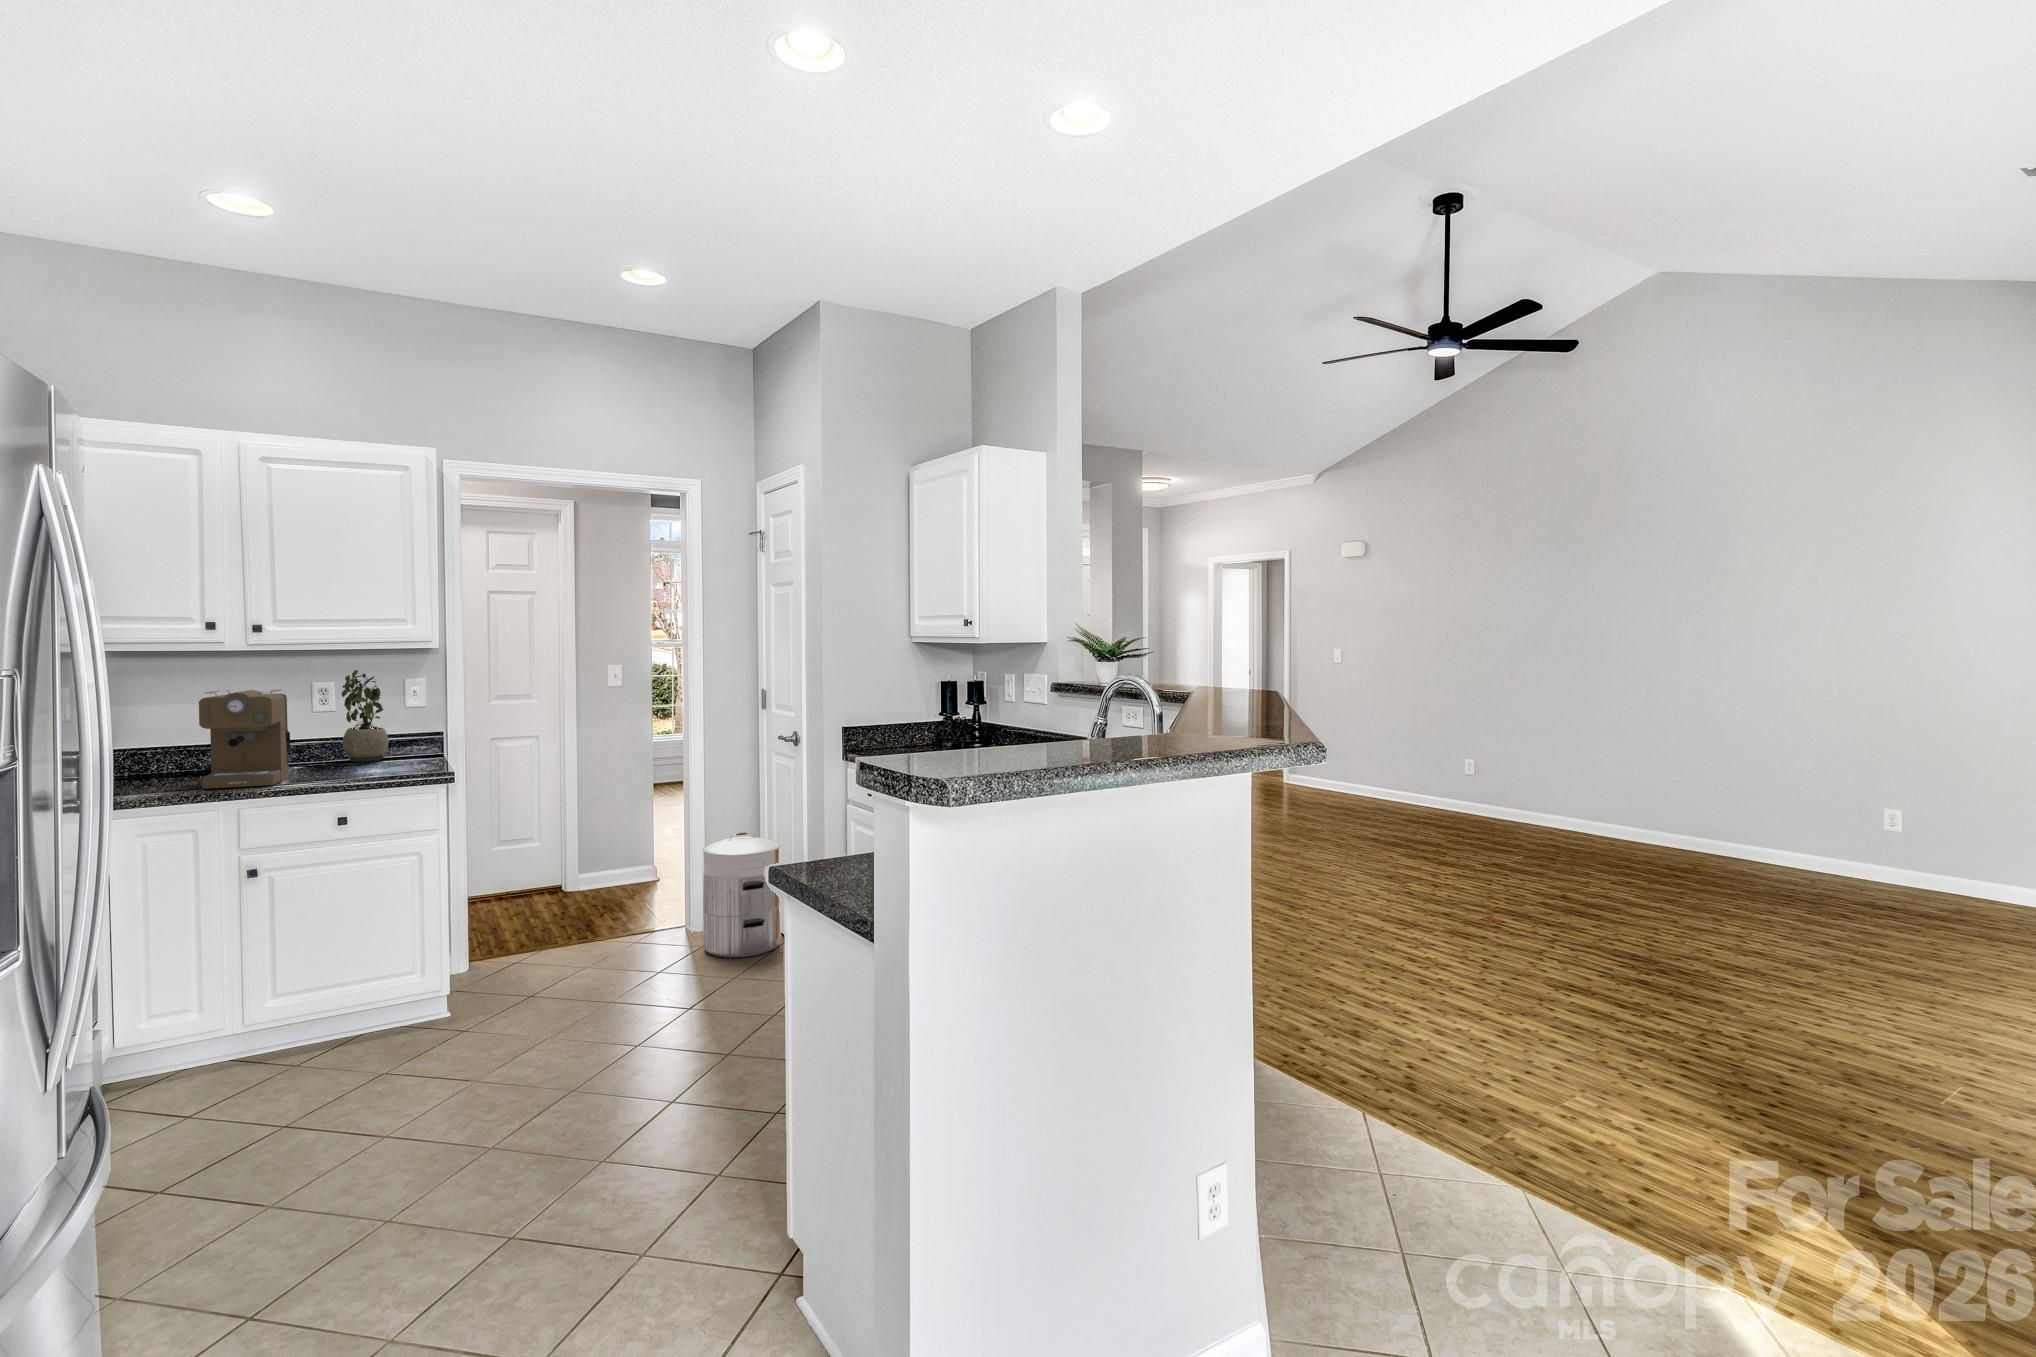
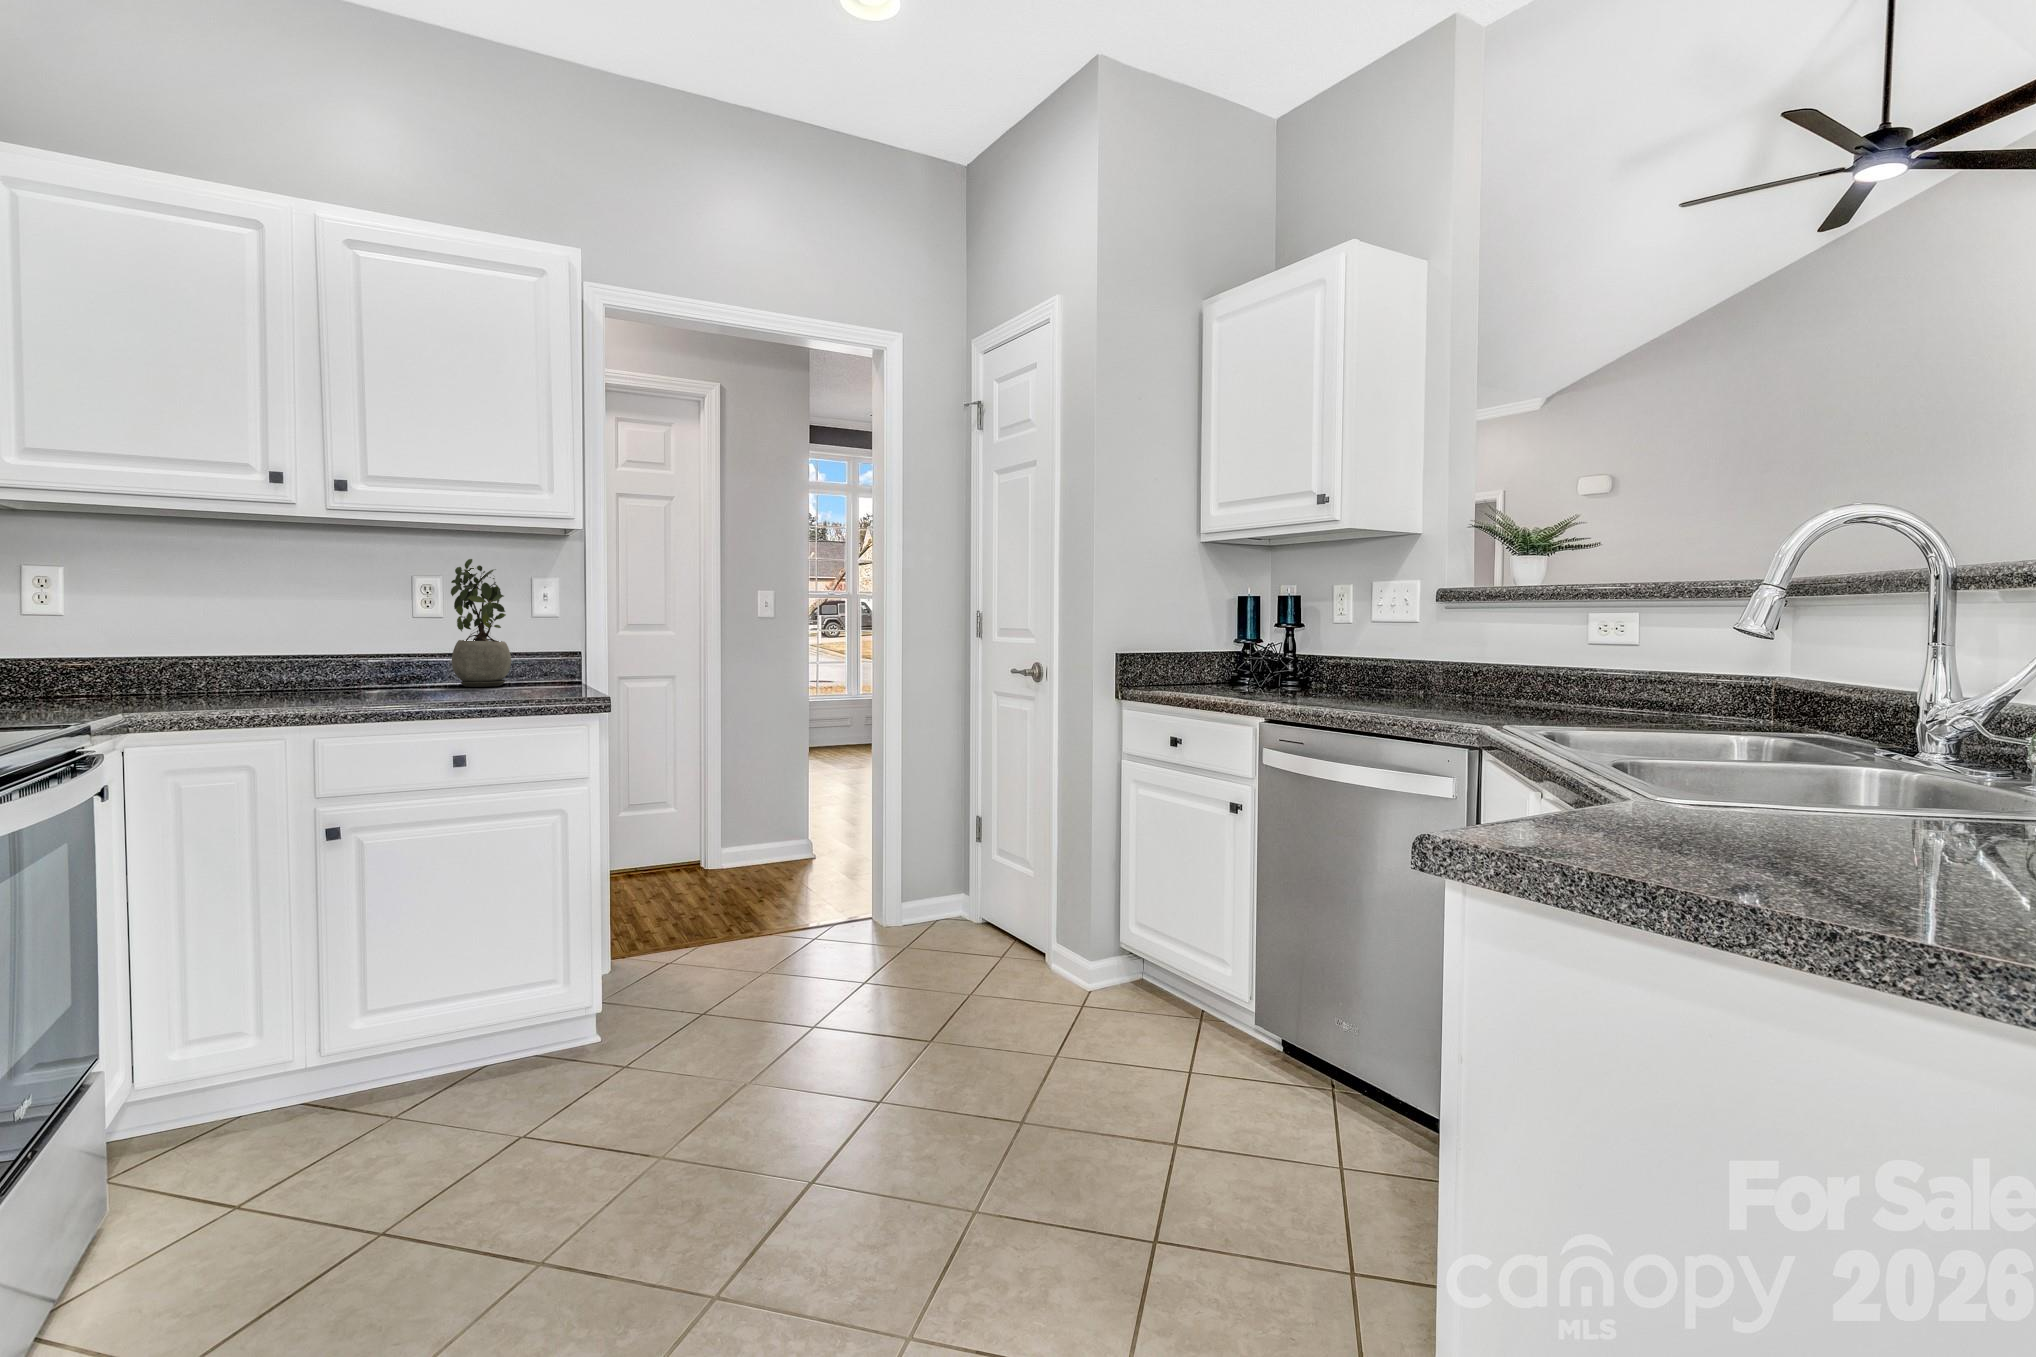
coffee maker: present [199,690,291,789] -> none [258,568,387,708]
waste bin: present [702,833,781,957] -> none [911,798,1012,966]

